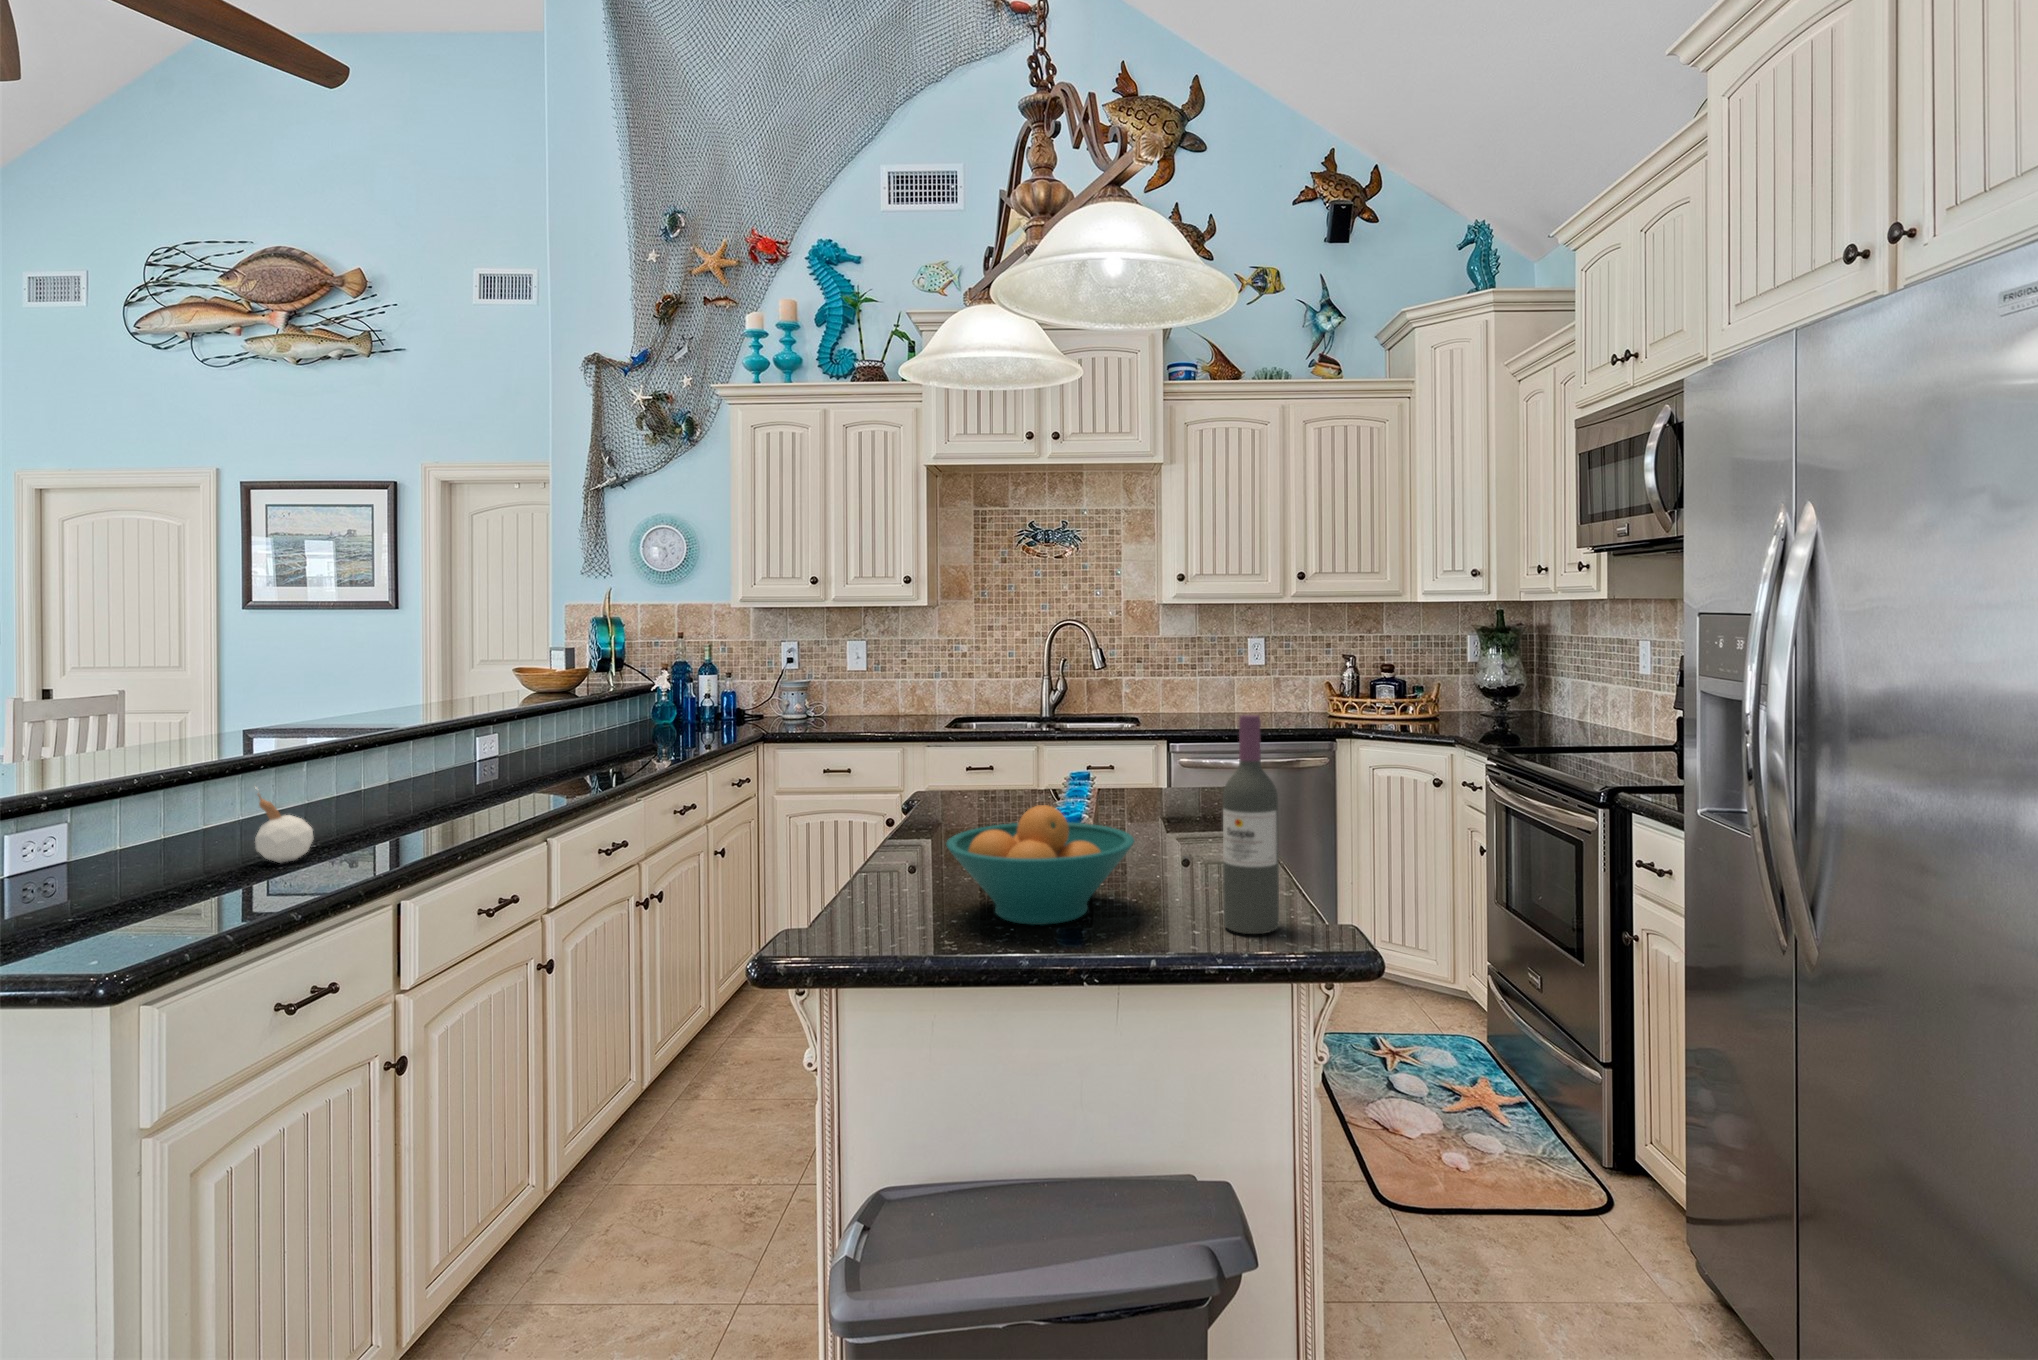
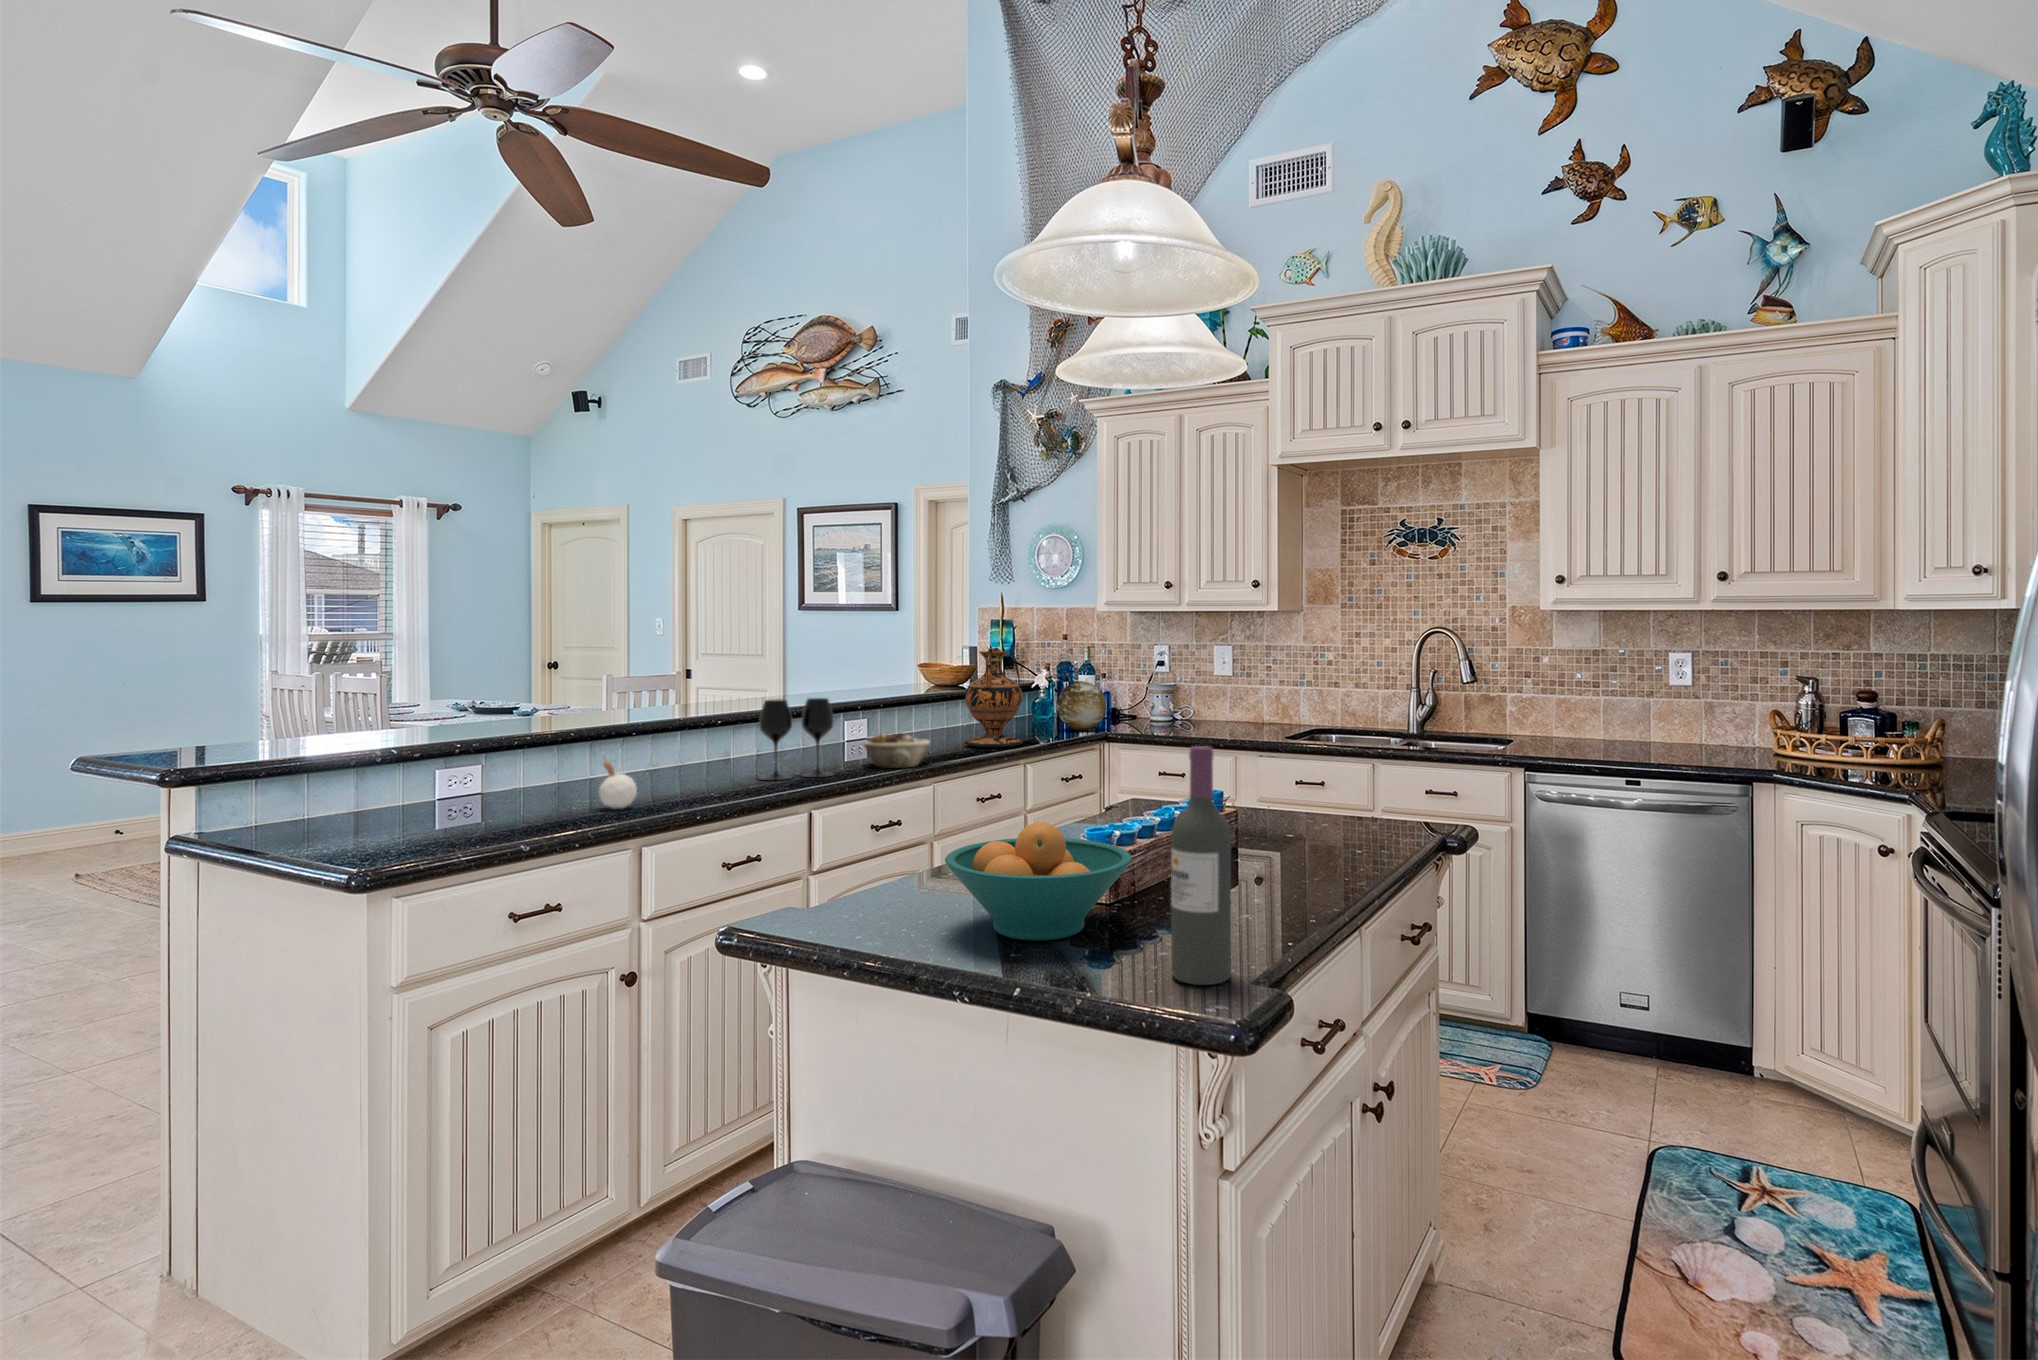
vase: none [621,646,690,757] -> present [964,648,1023,747]
decorative orb: none [696,681,751,734] -> present [1057,681,1106,730]
wine glass: none [423,707,522,811] -> present [759,698,834,780]
succulent planter: none [538,744,622,785] -> present [864,733,930,768]

